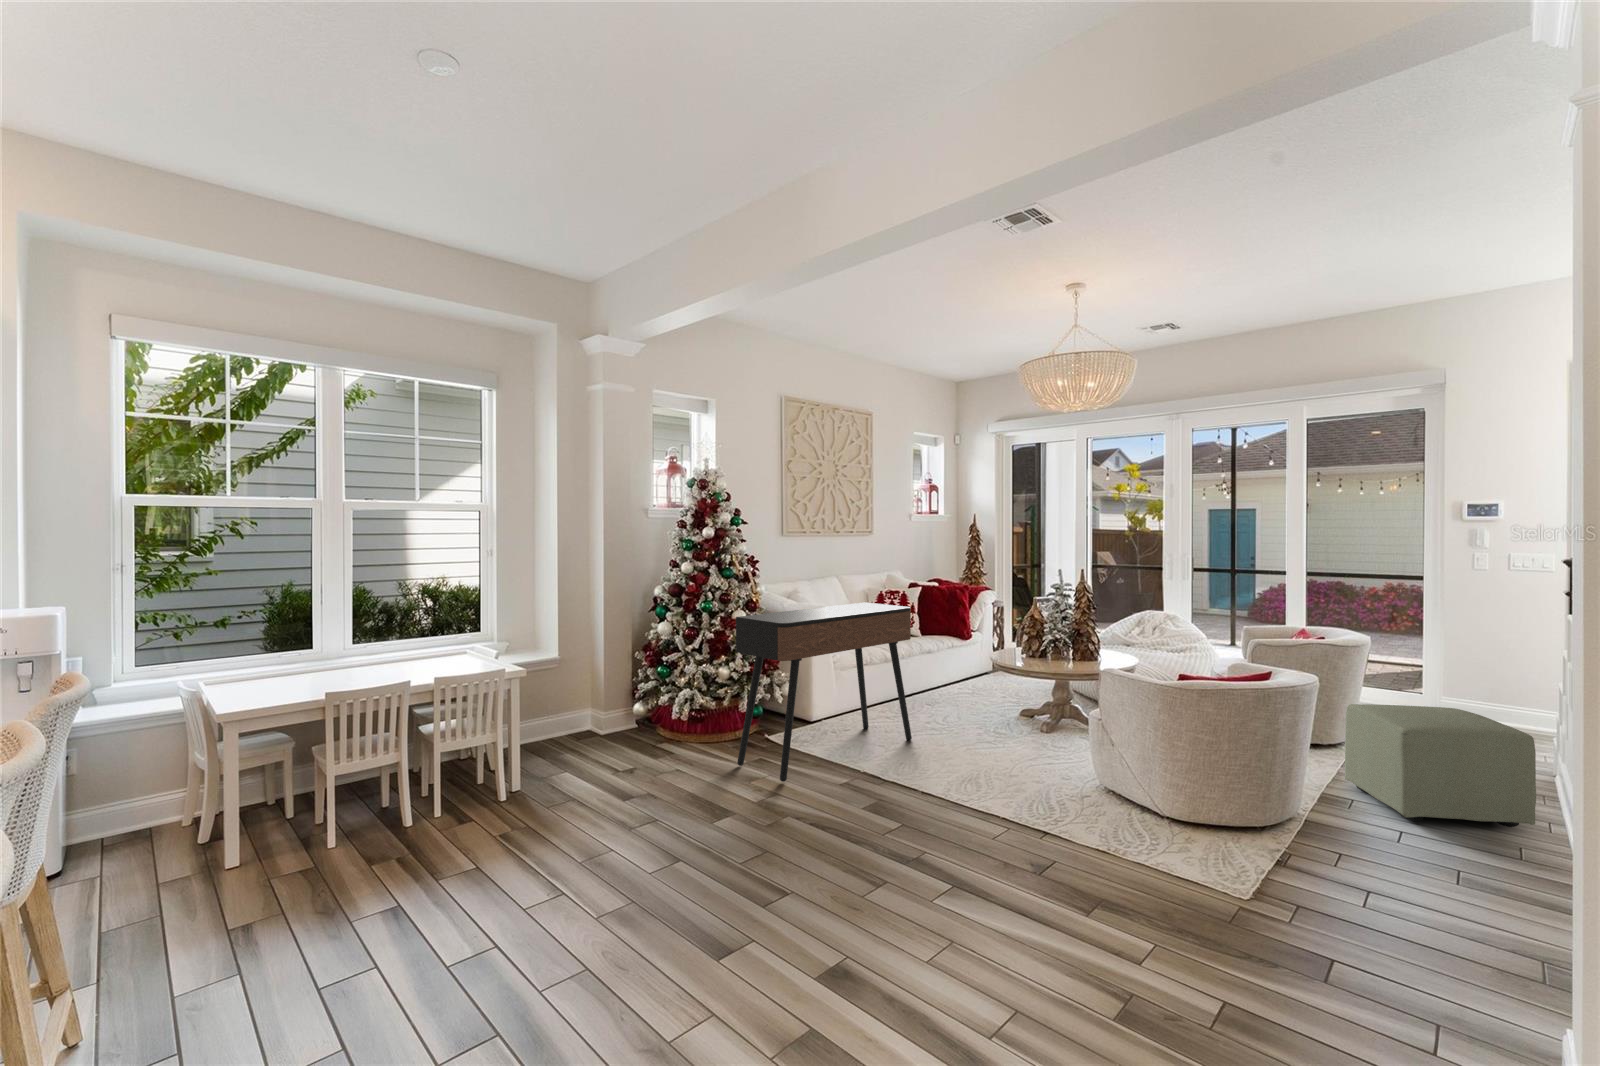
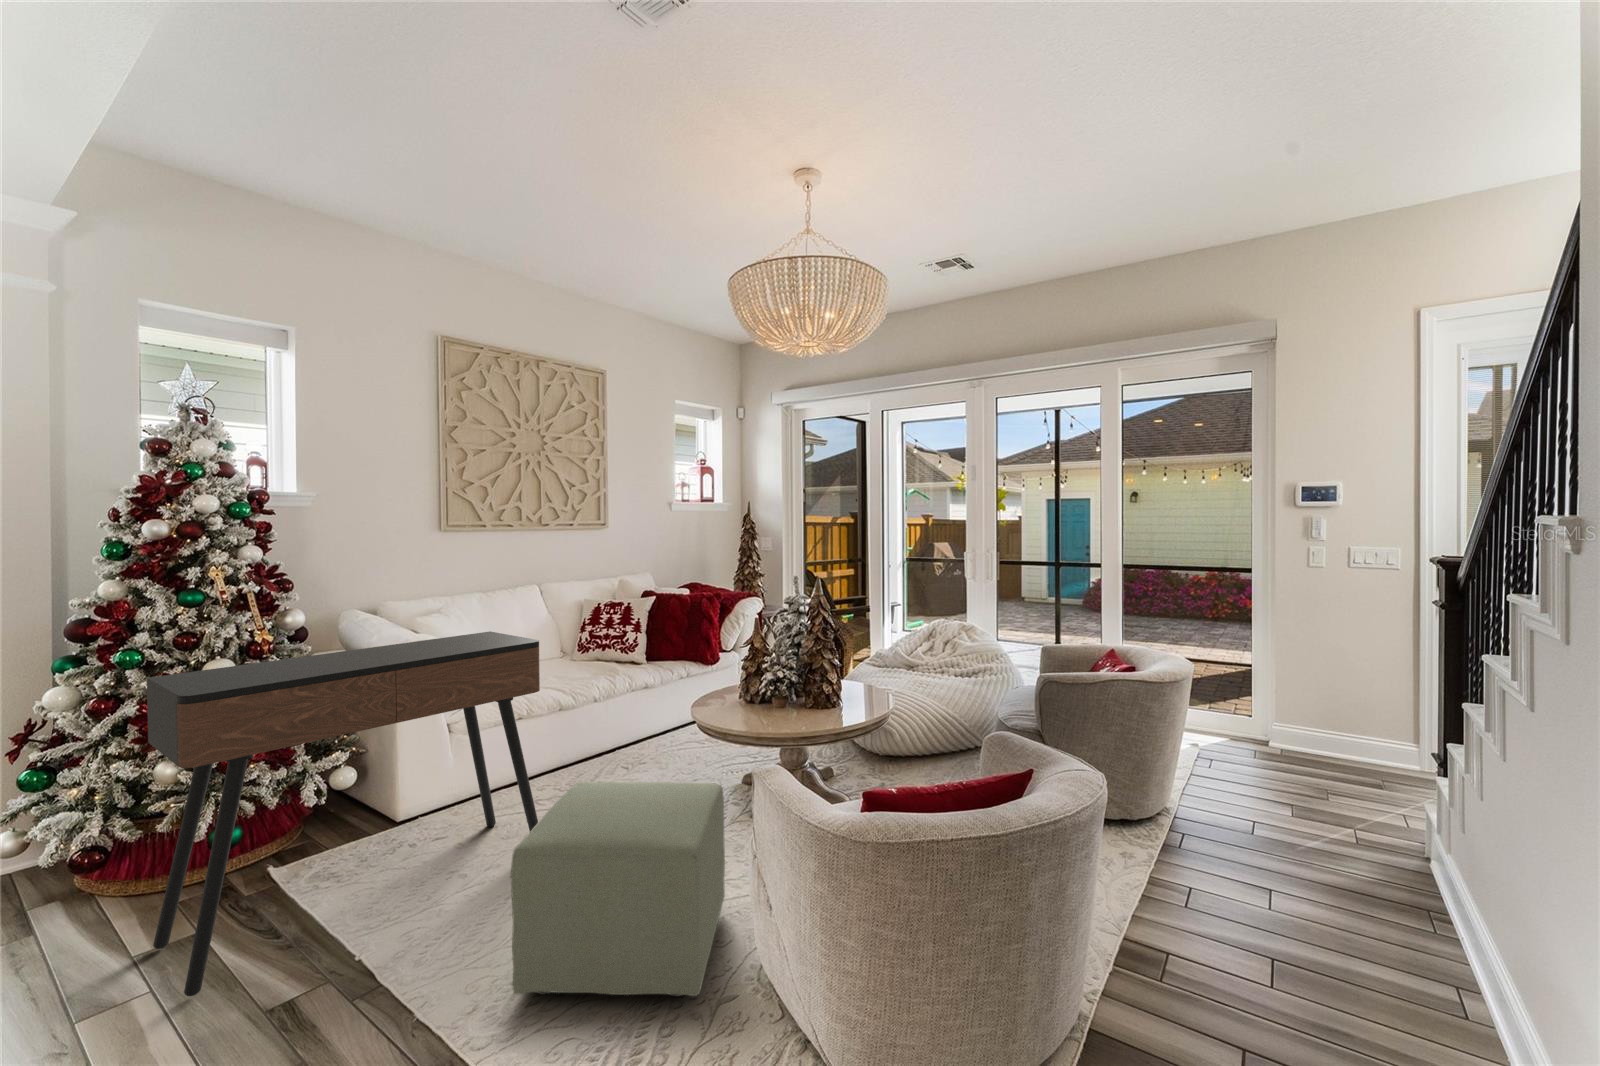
ottoman: present [1345,704,1536,827] -> present [511,782,725,997]

